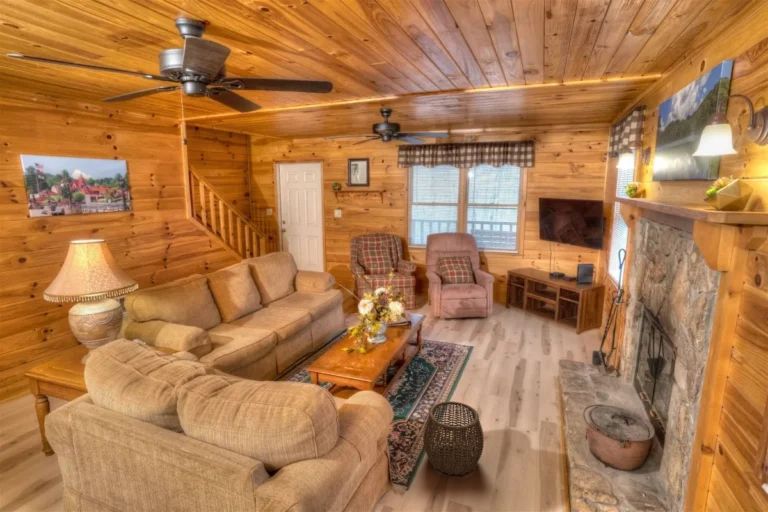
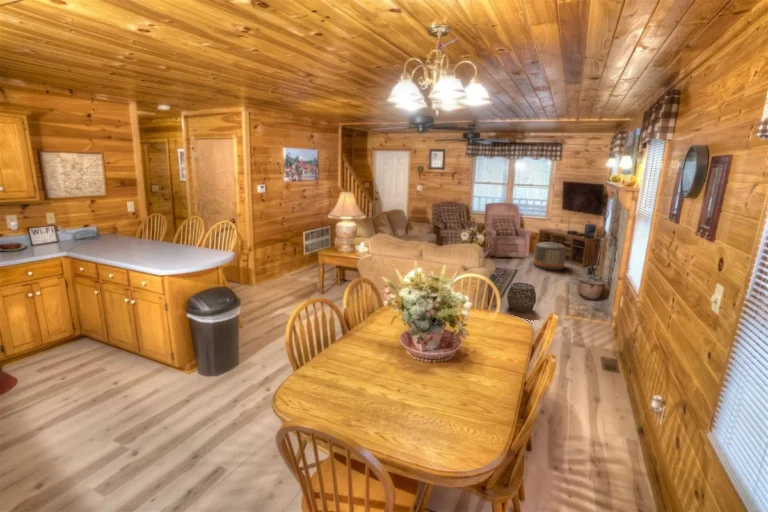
pouf: none [498,293,548,341] -> present [533,242,566,270]

